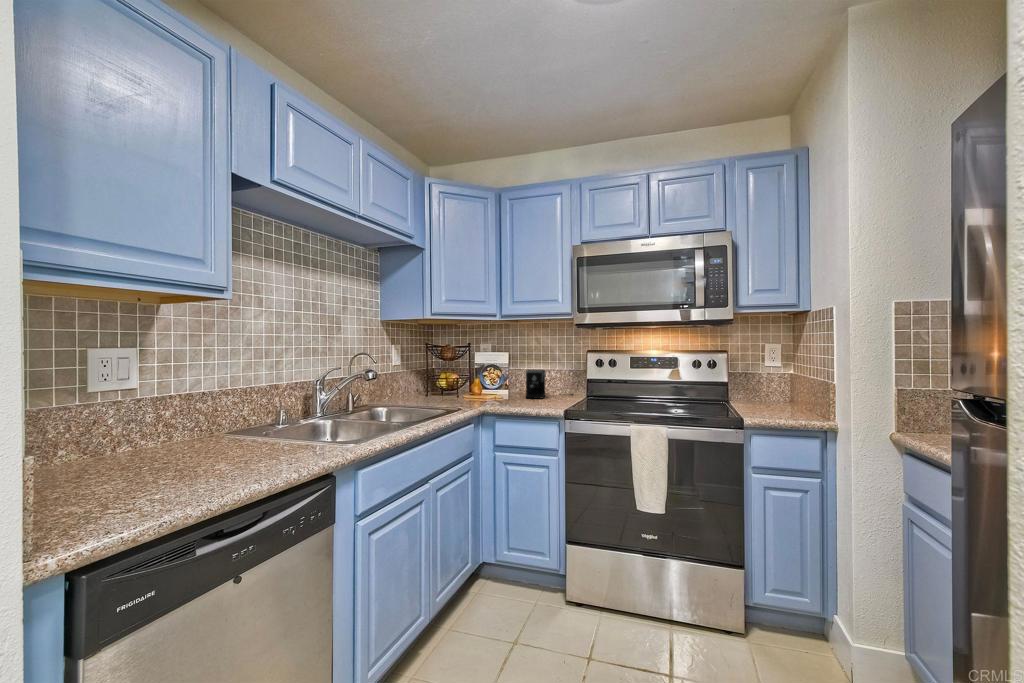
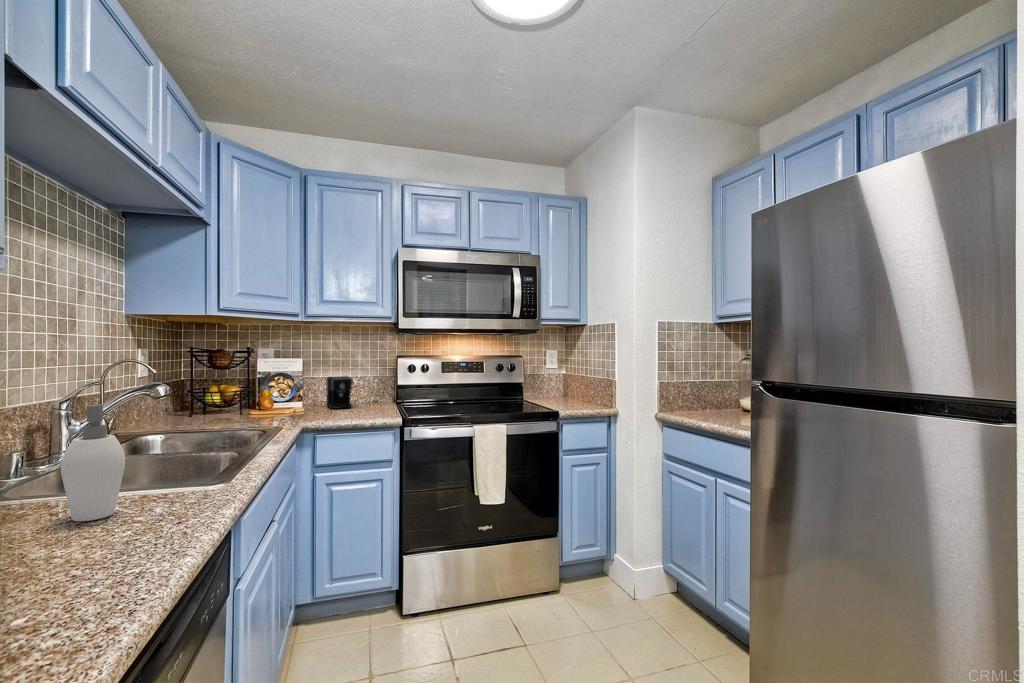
soap dispenser: none [256,384,292,458] -> present [61,405,125,521]

